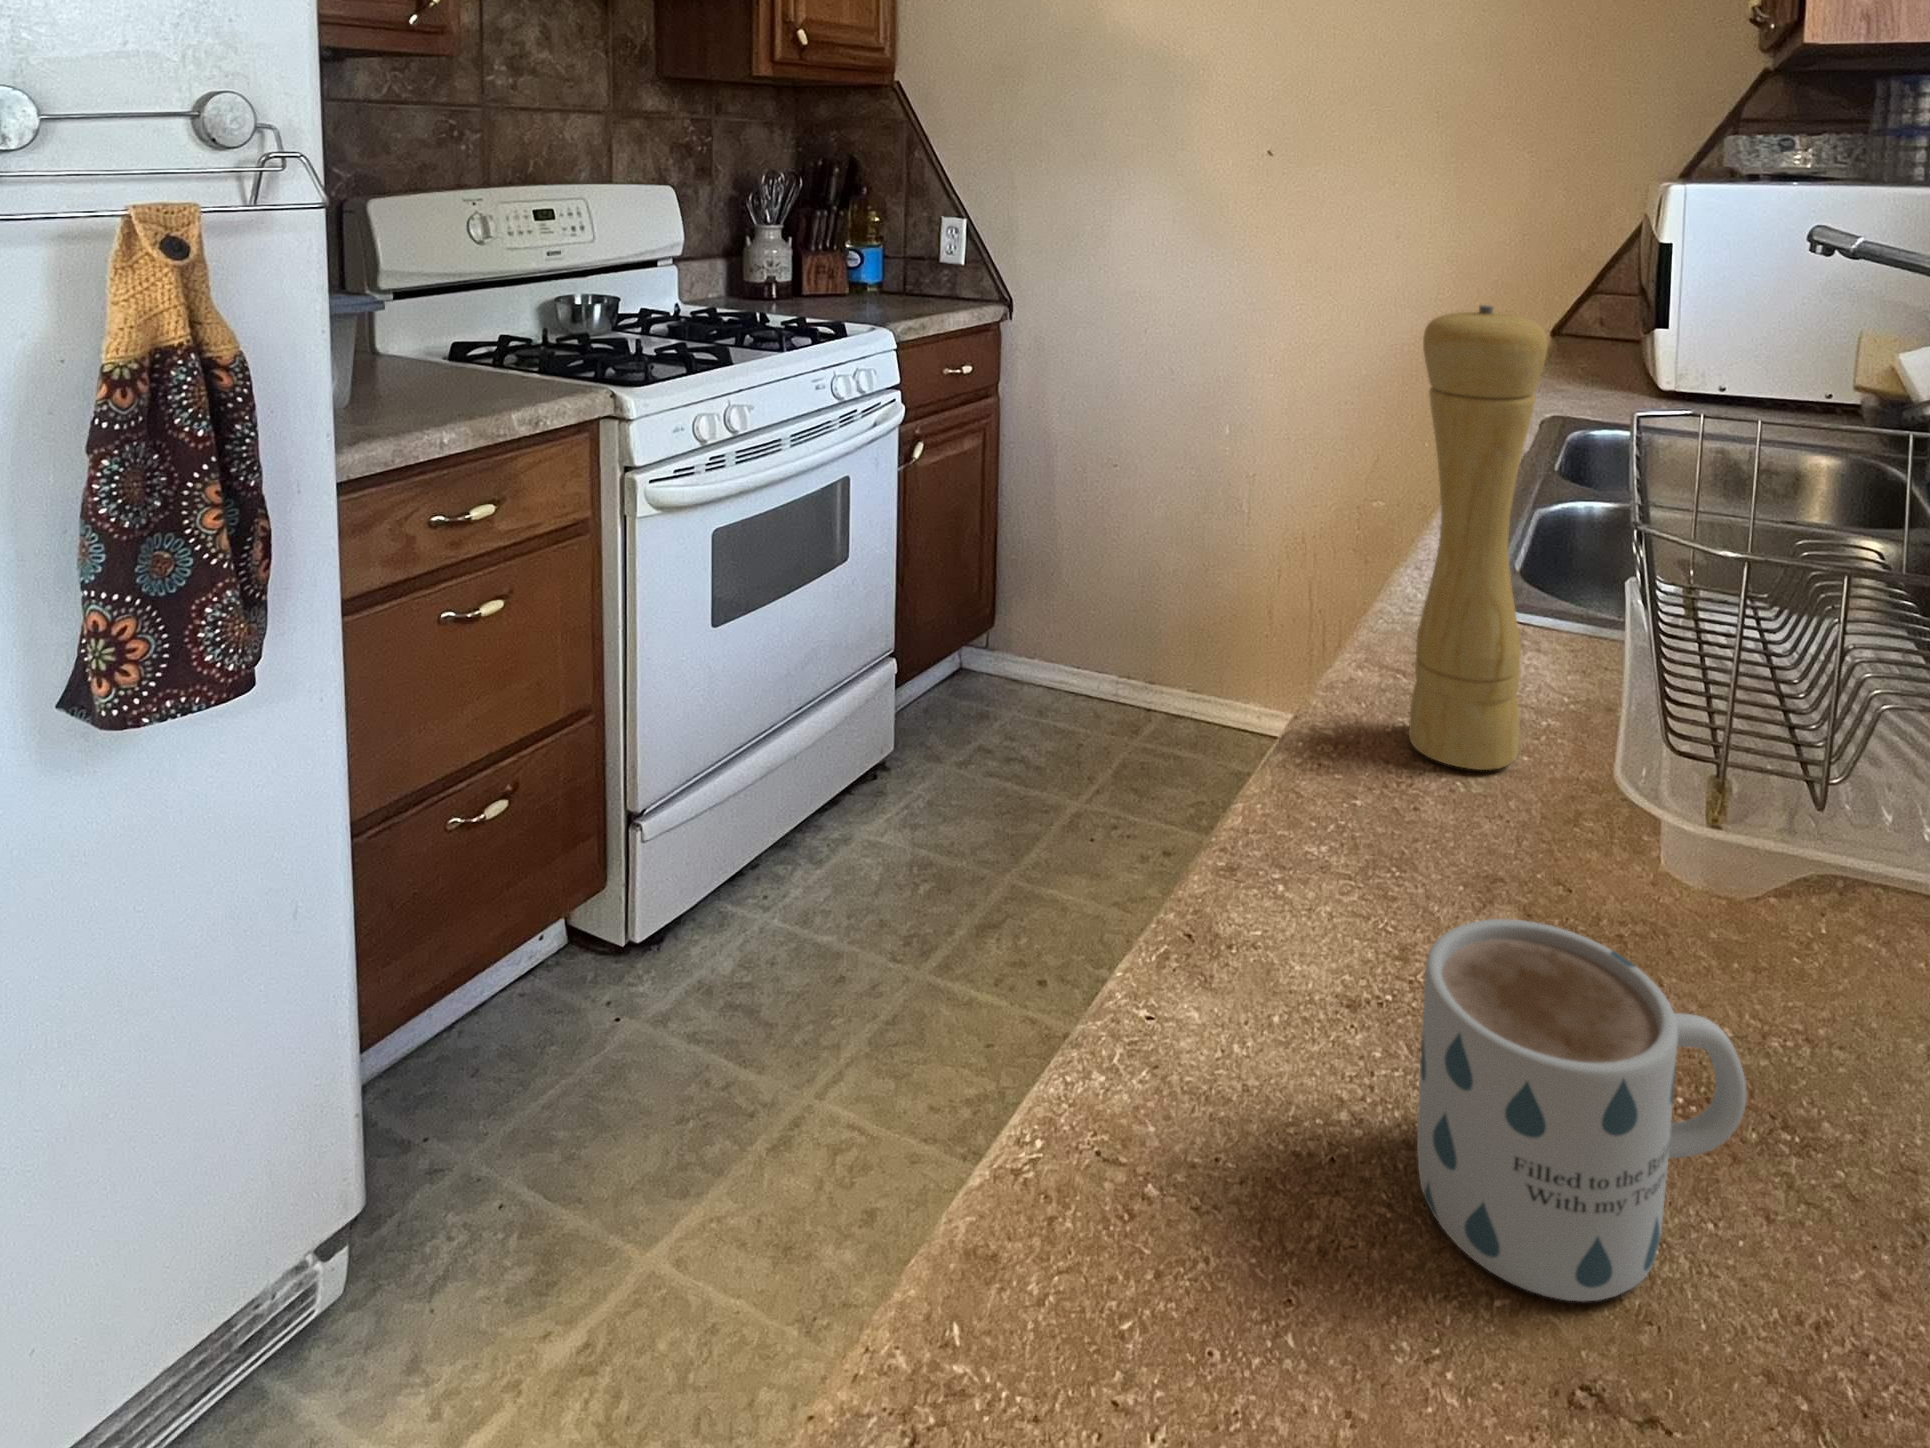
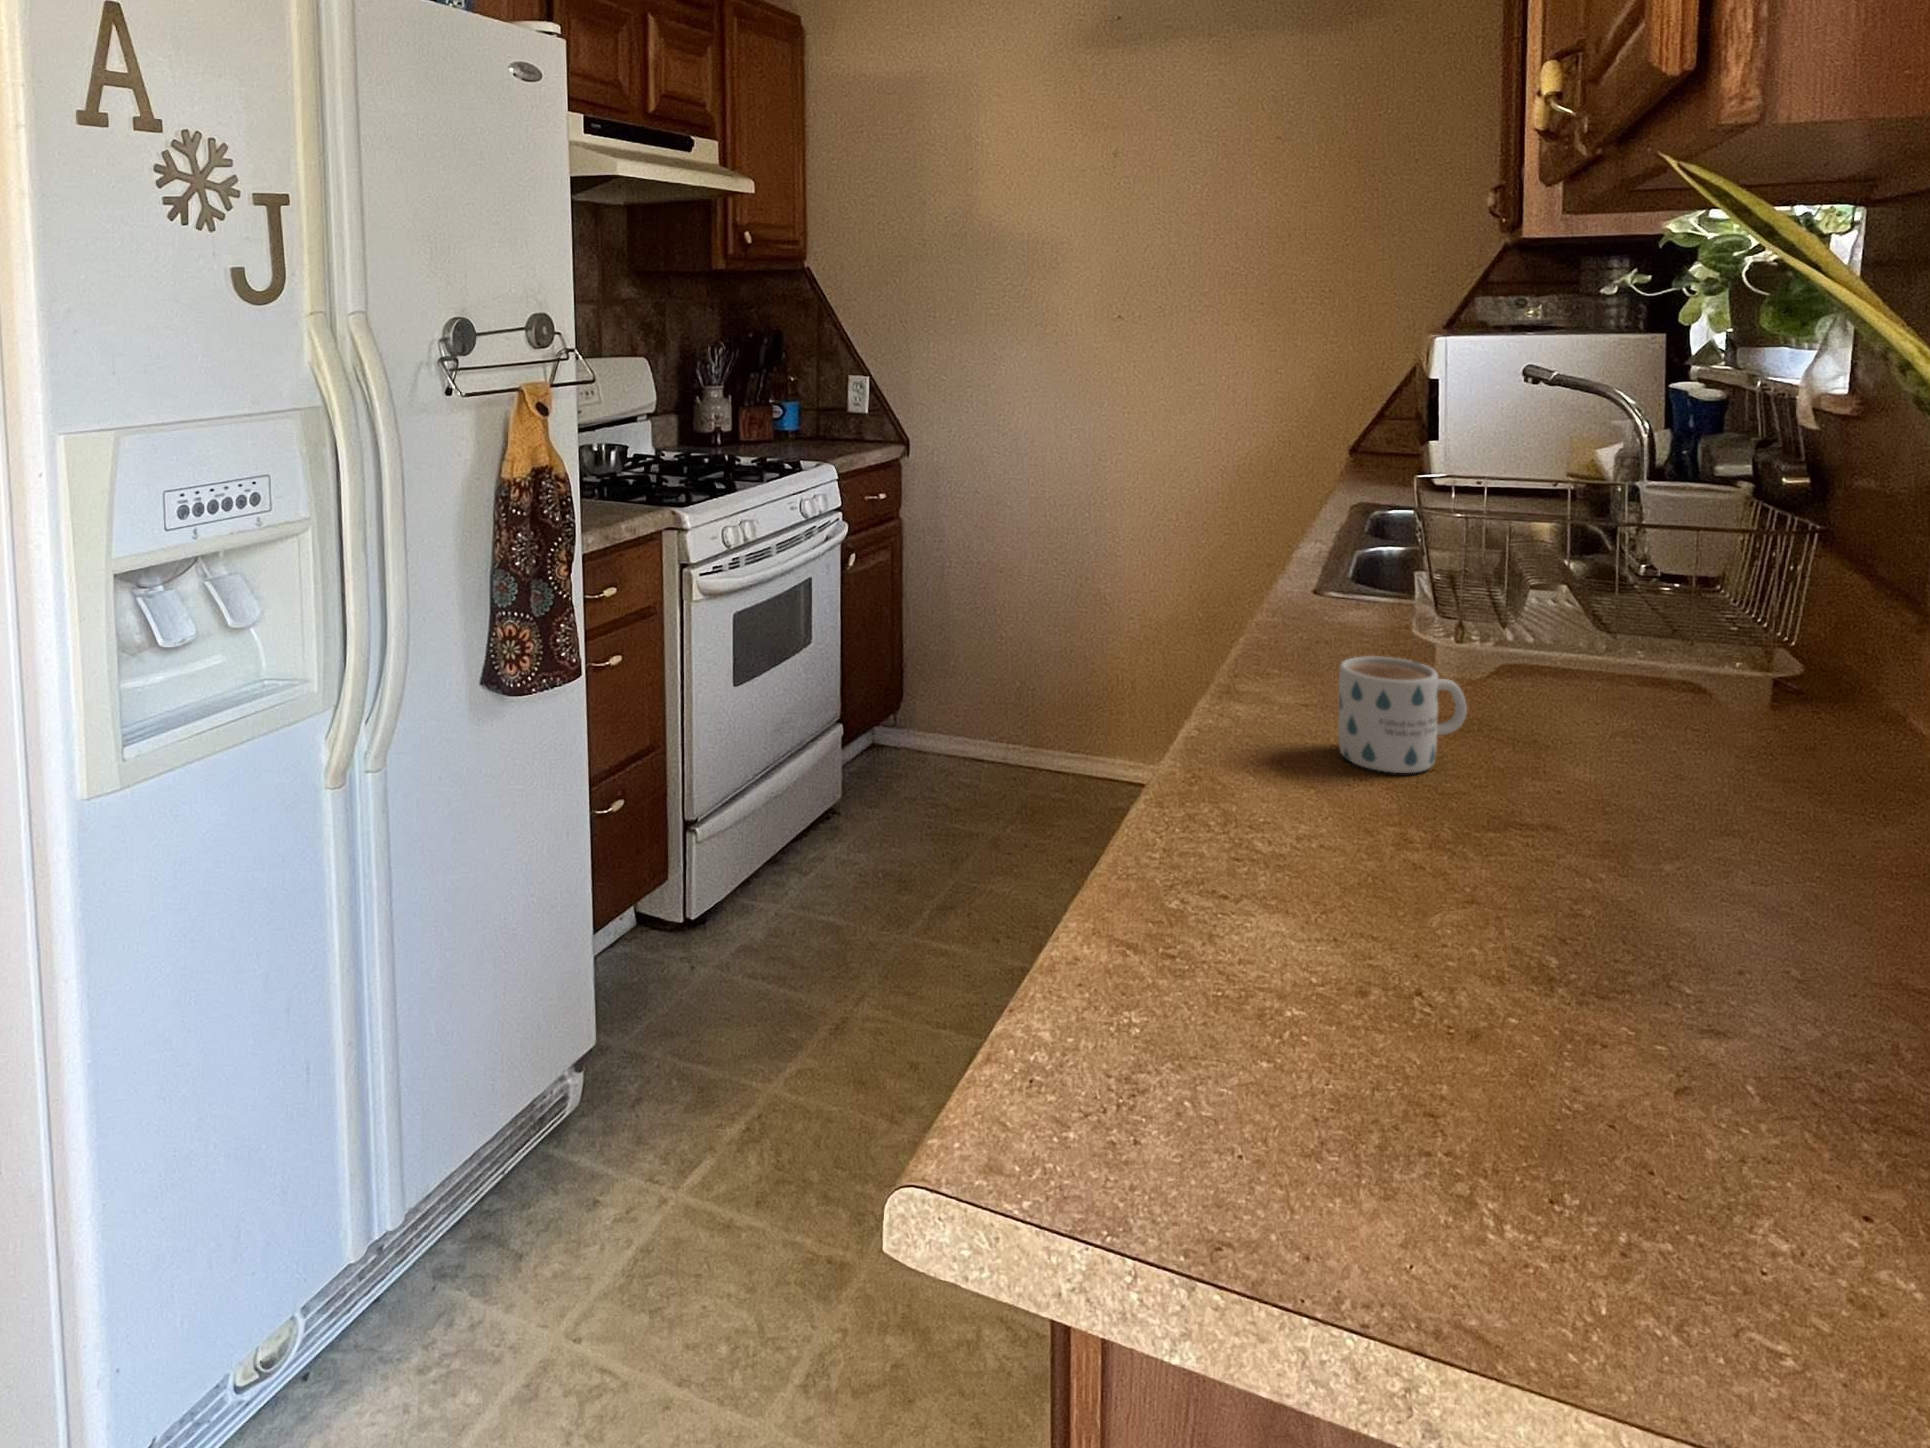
pepper mill: present [1409,305,1548,770] -> none [1301,416,1367,657]

